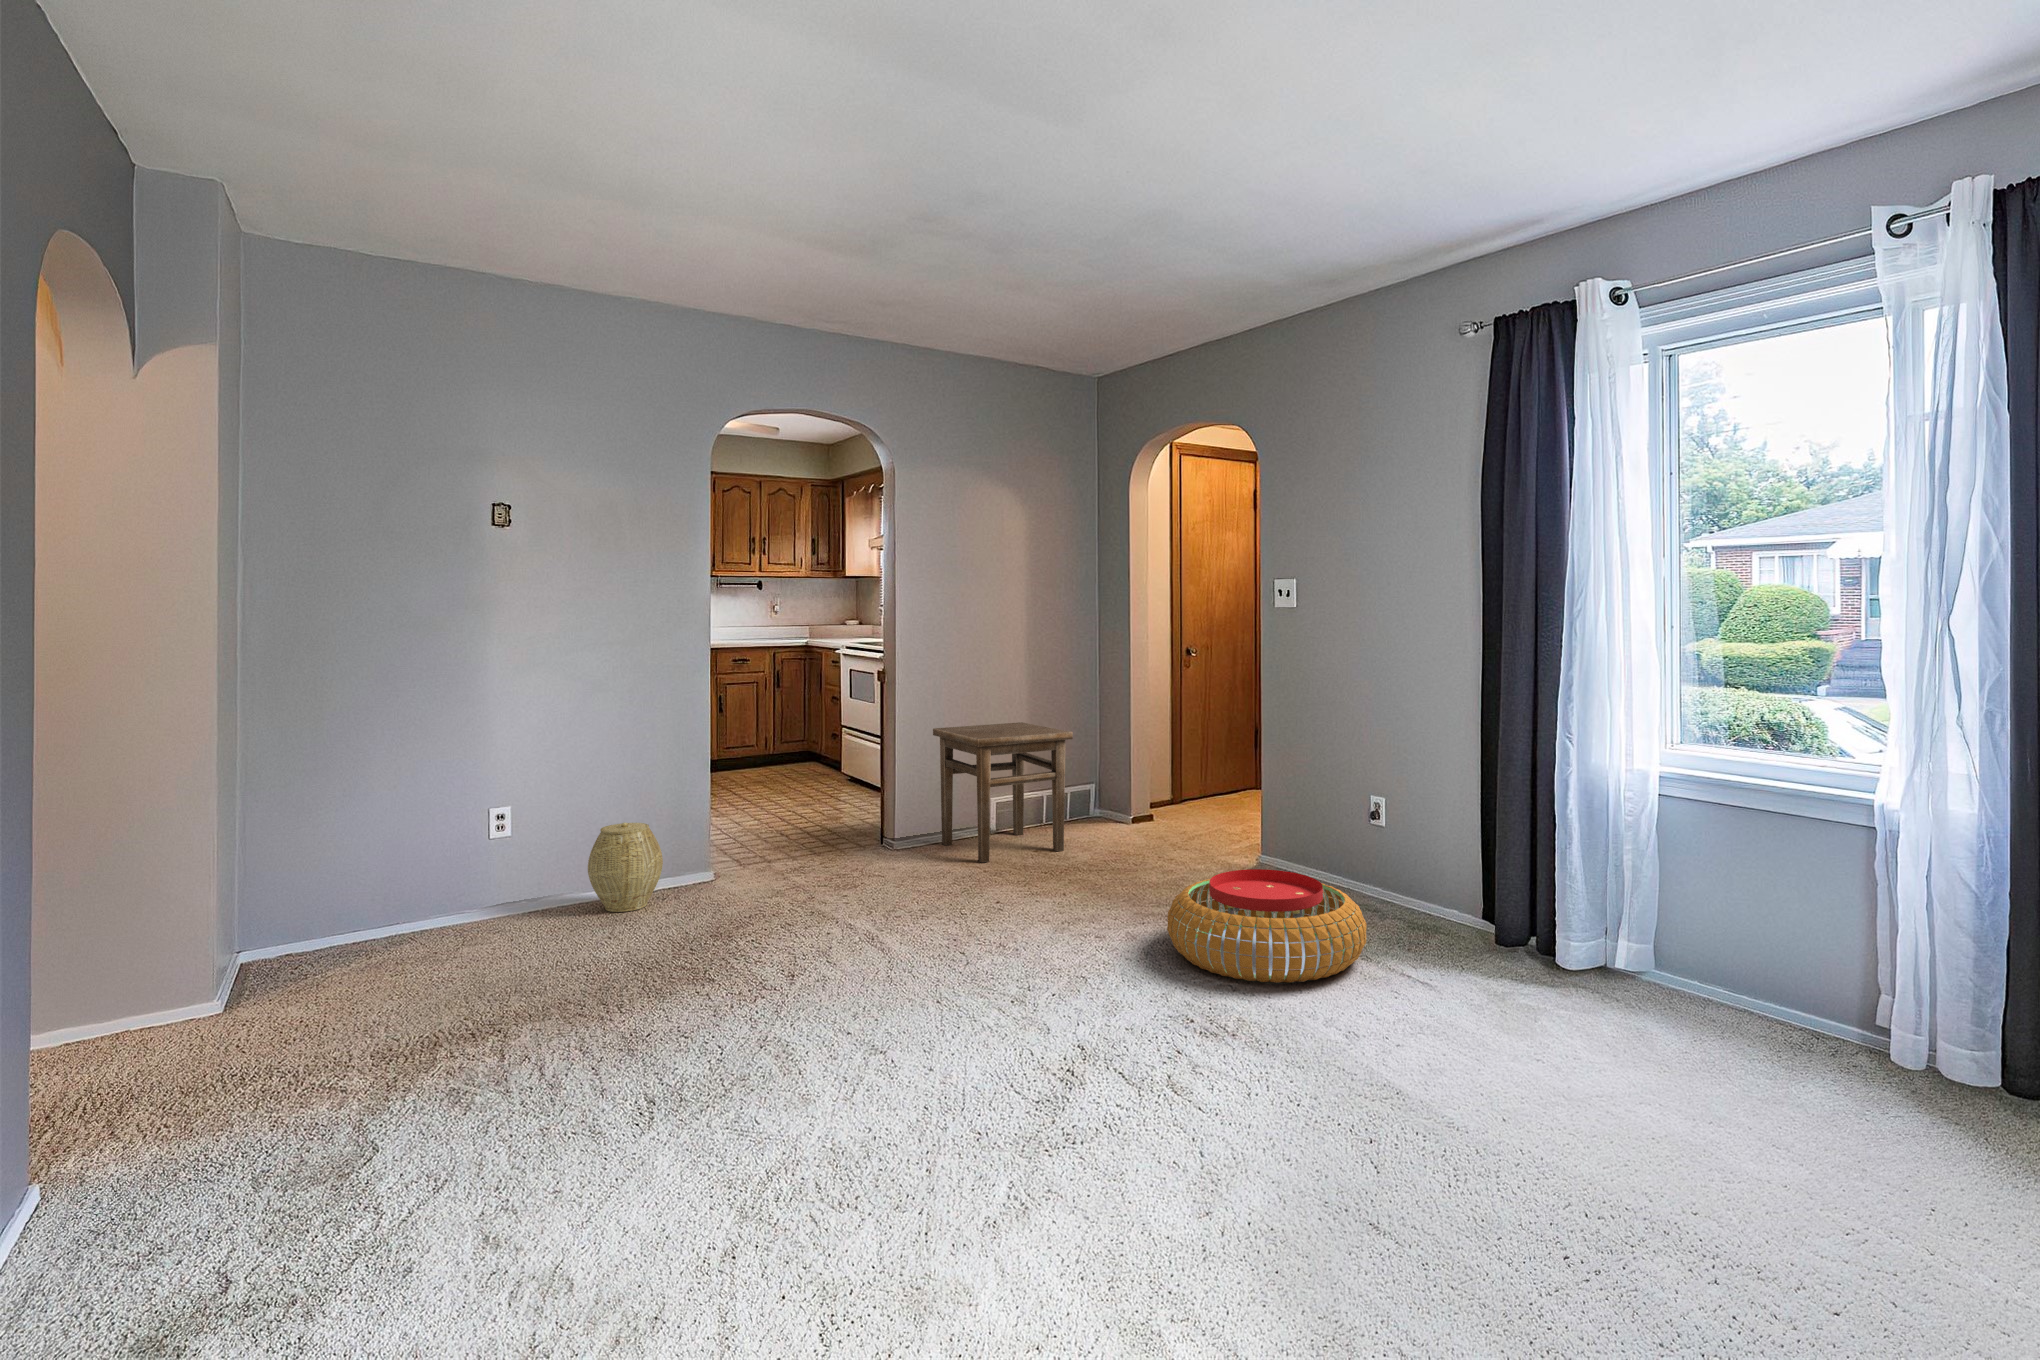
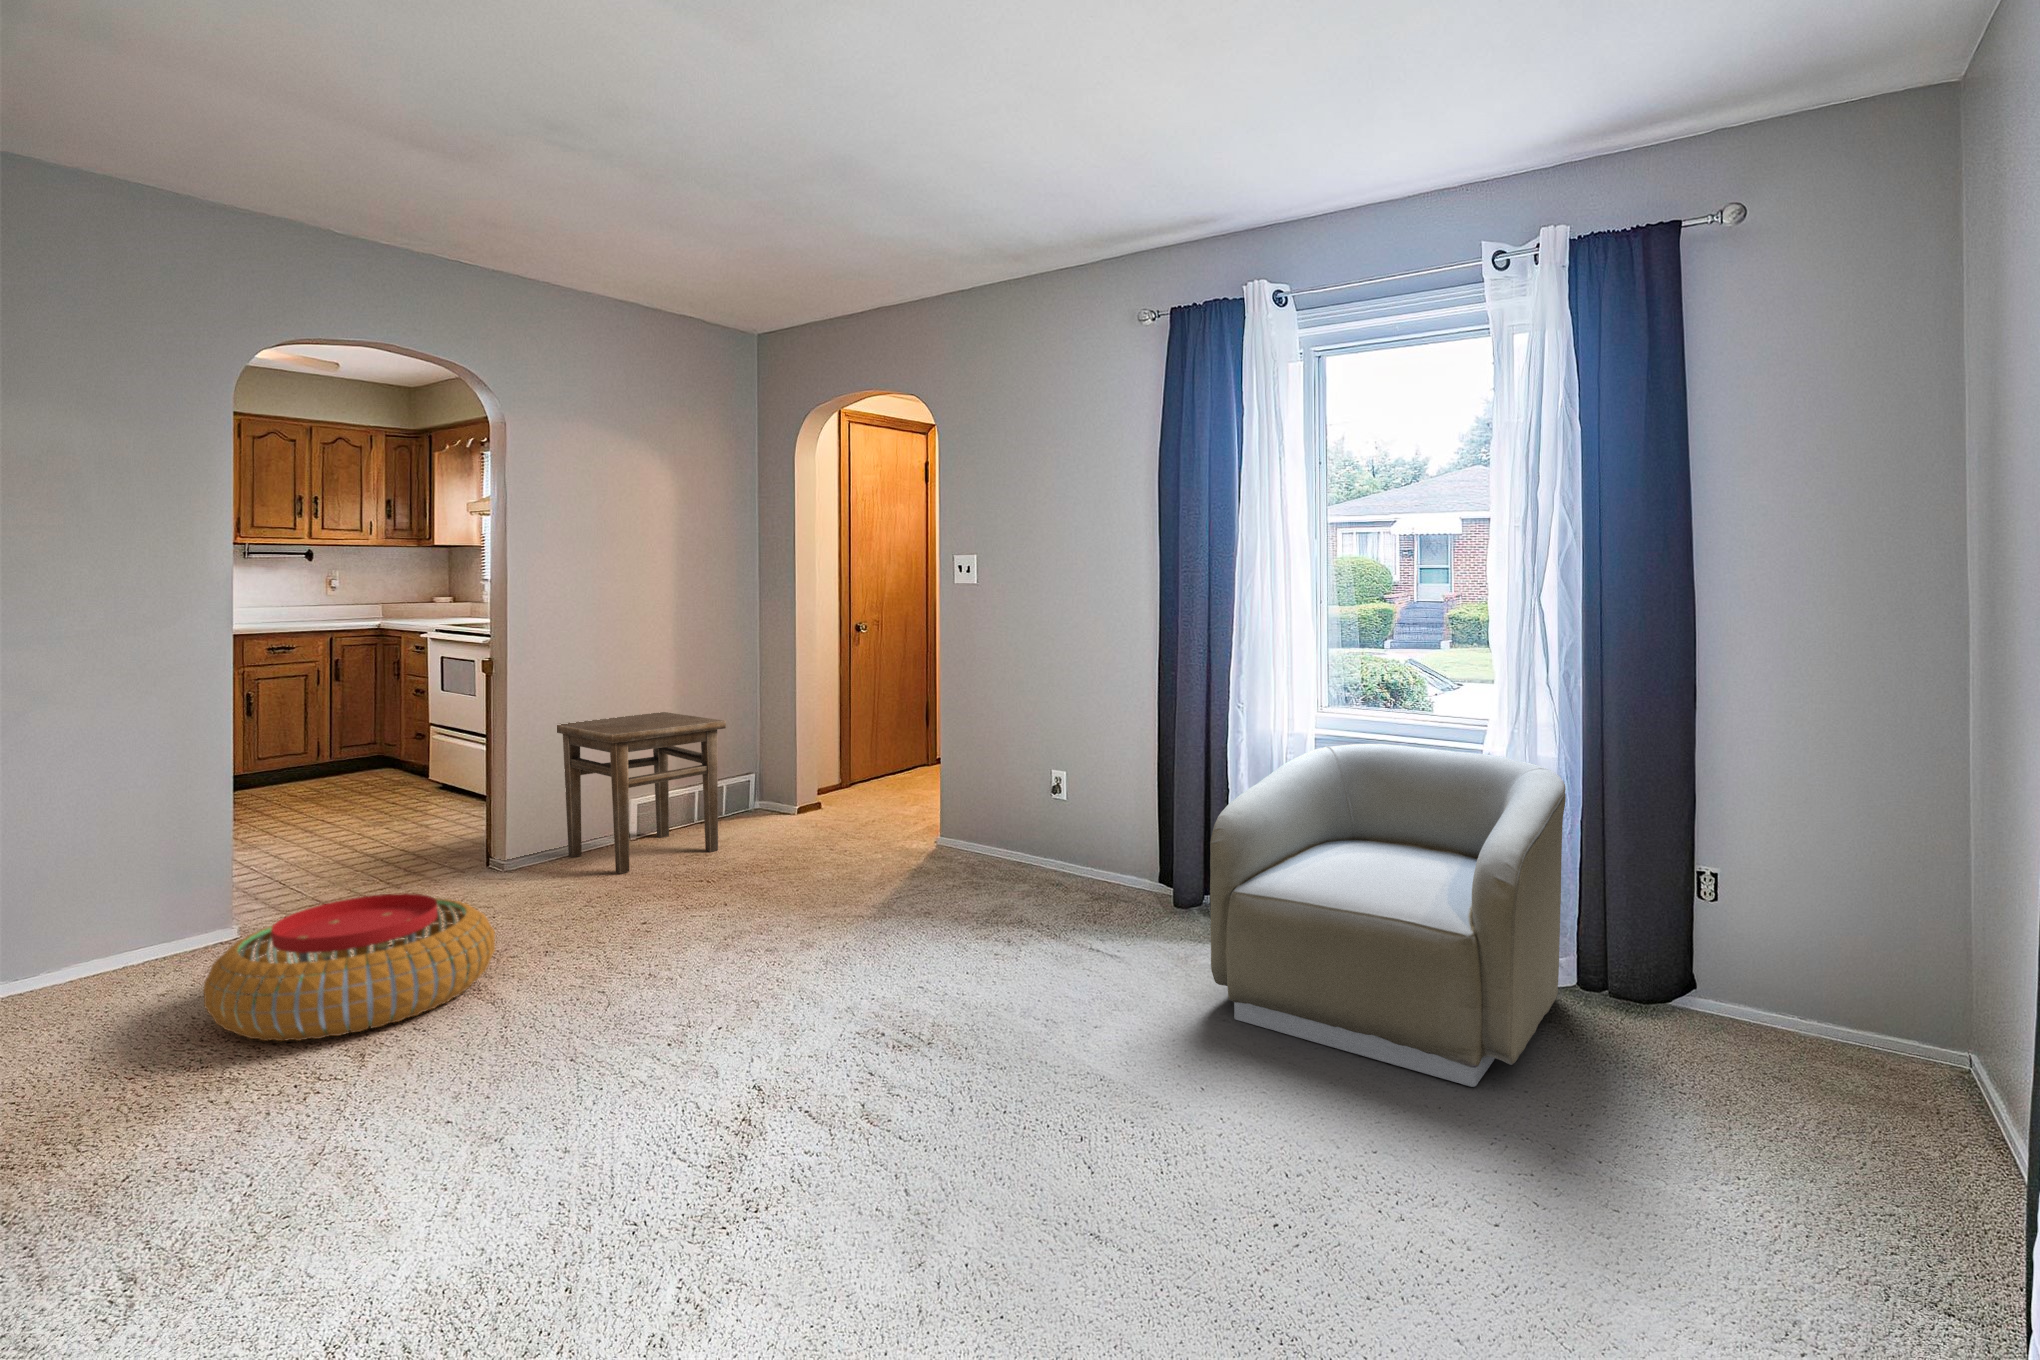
armchair: none [1527,786,1978,1168] -> present [1210,744,1566,1087]
woven basket: present [588,822,663,912] -> none [30,872,160,996]
pouf: present [1167,869,1367,983] -> present [203,893,495,1041]

